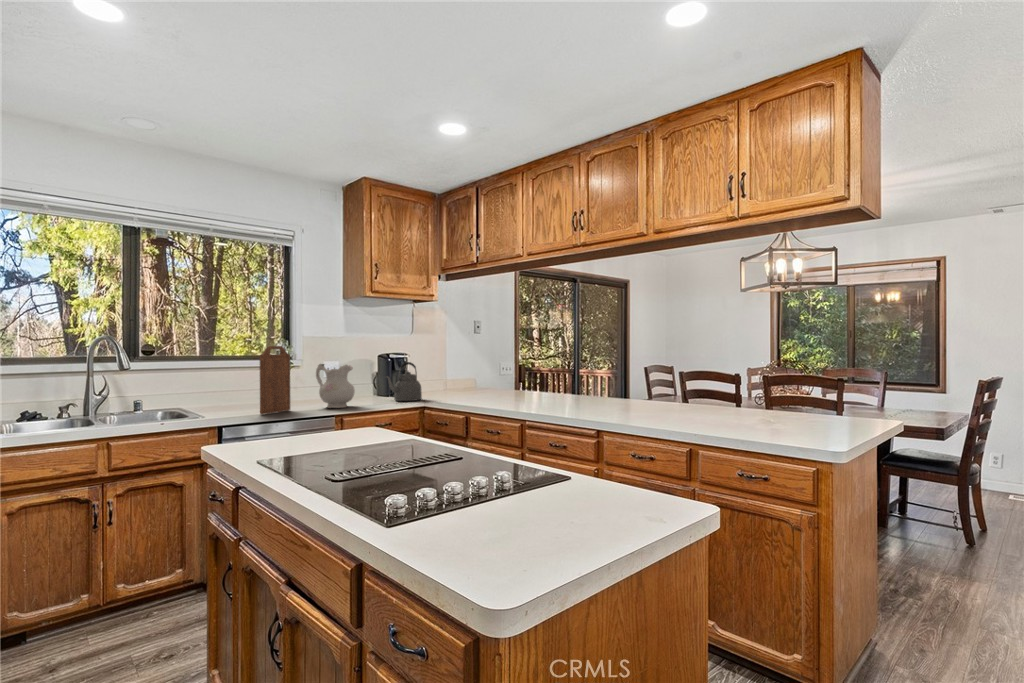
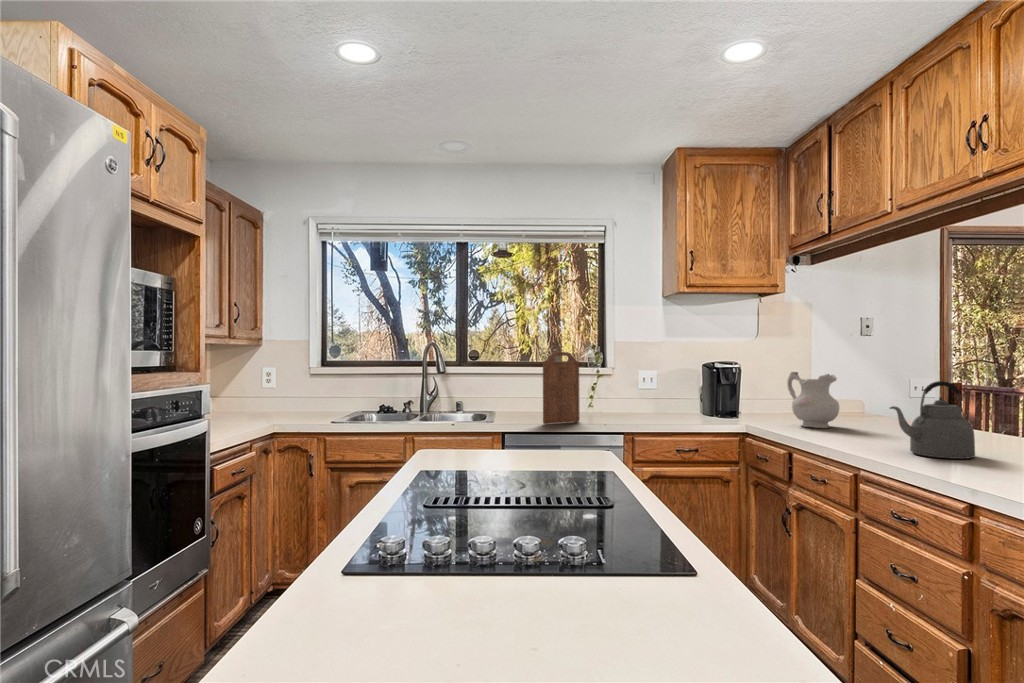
kettle: present [386,362,422,401] -> present [890,381,975,459]
ceramic pitcher: present [316,364,355,408] -> present [787,372,839,428]

